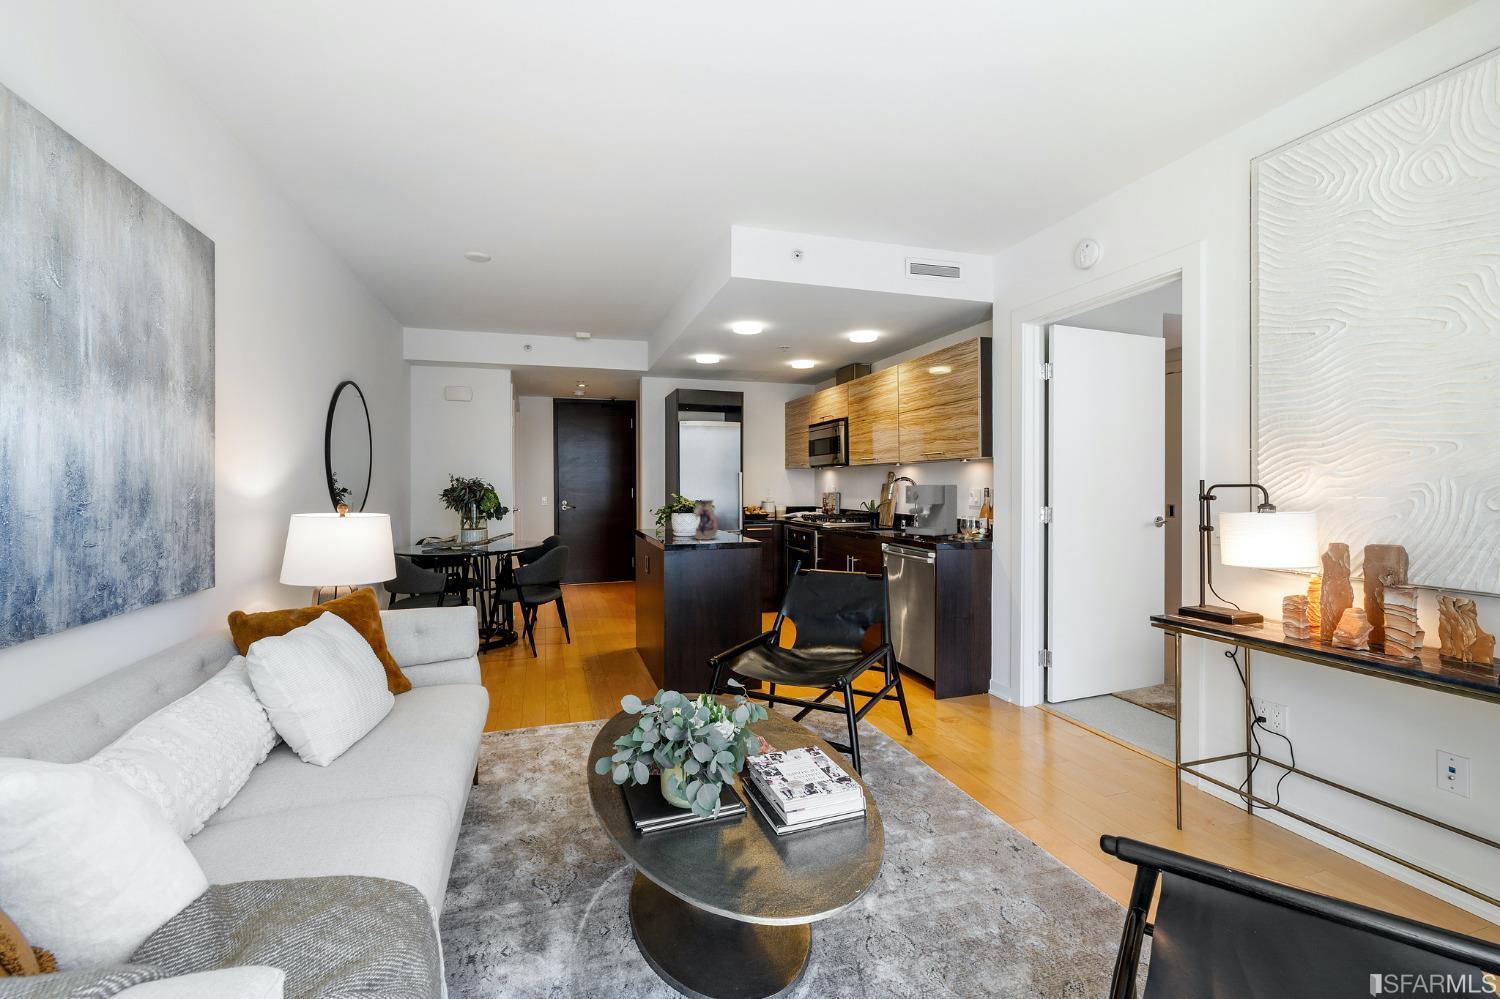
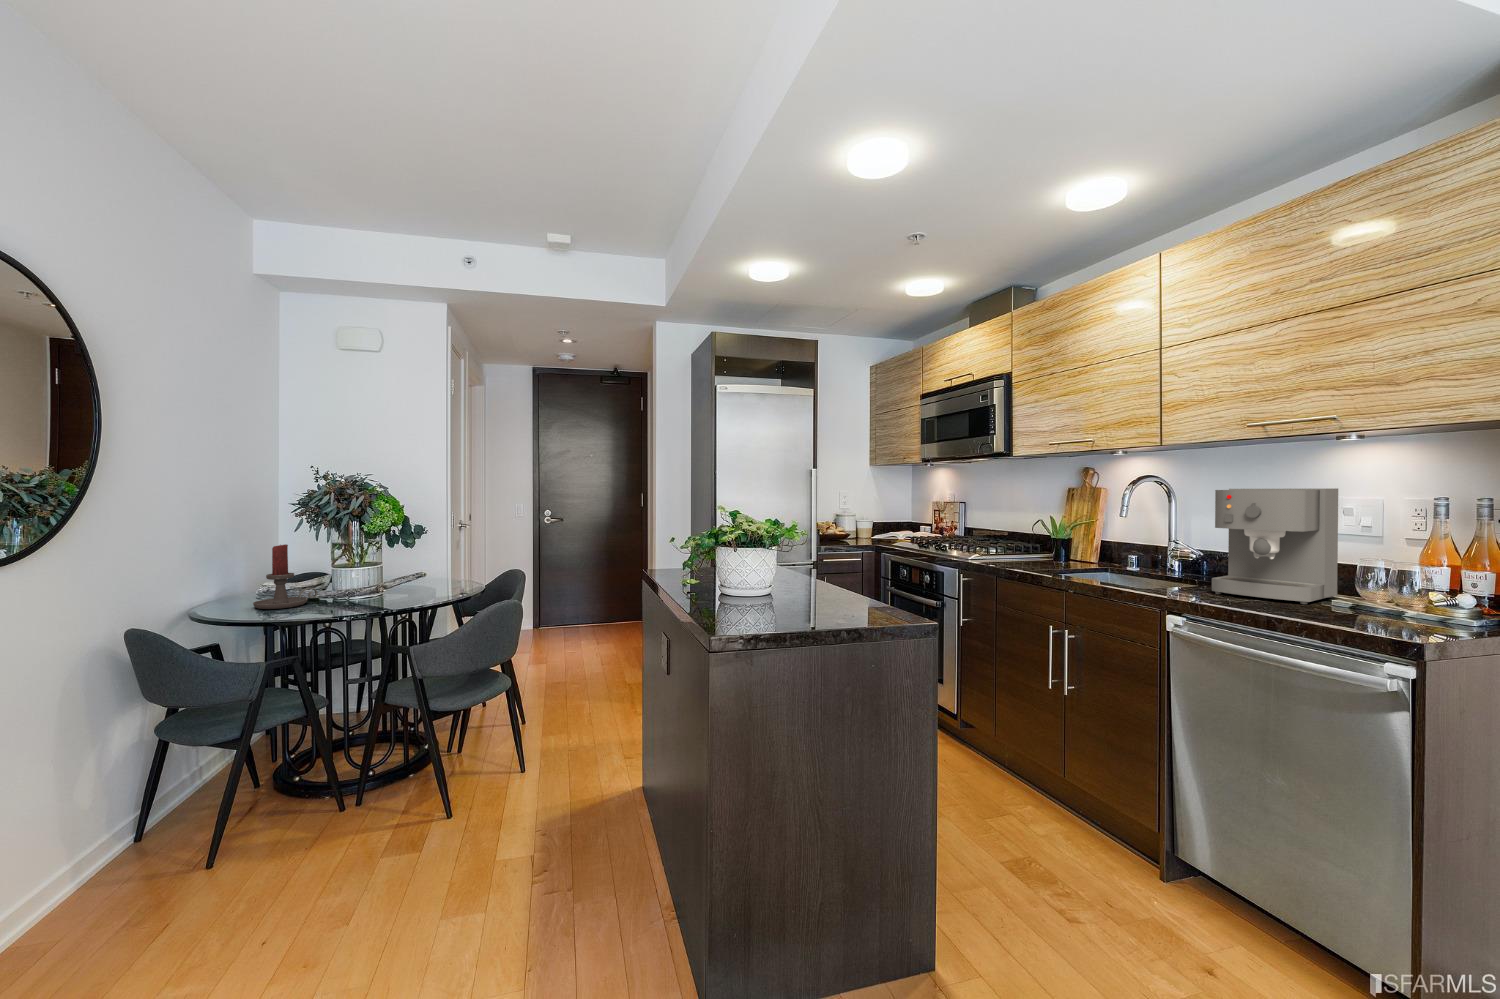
ceramic pitcher: present [694,500,718,540] -> none [766,520,830,614]
candle holder: none [431,517,460,550] -> present [253,544,318,609]

